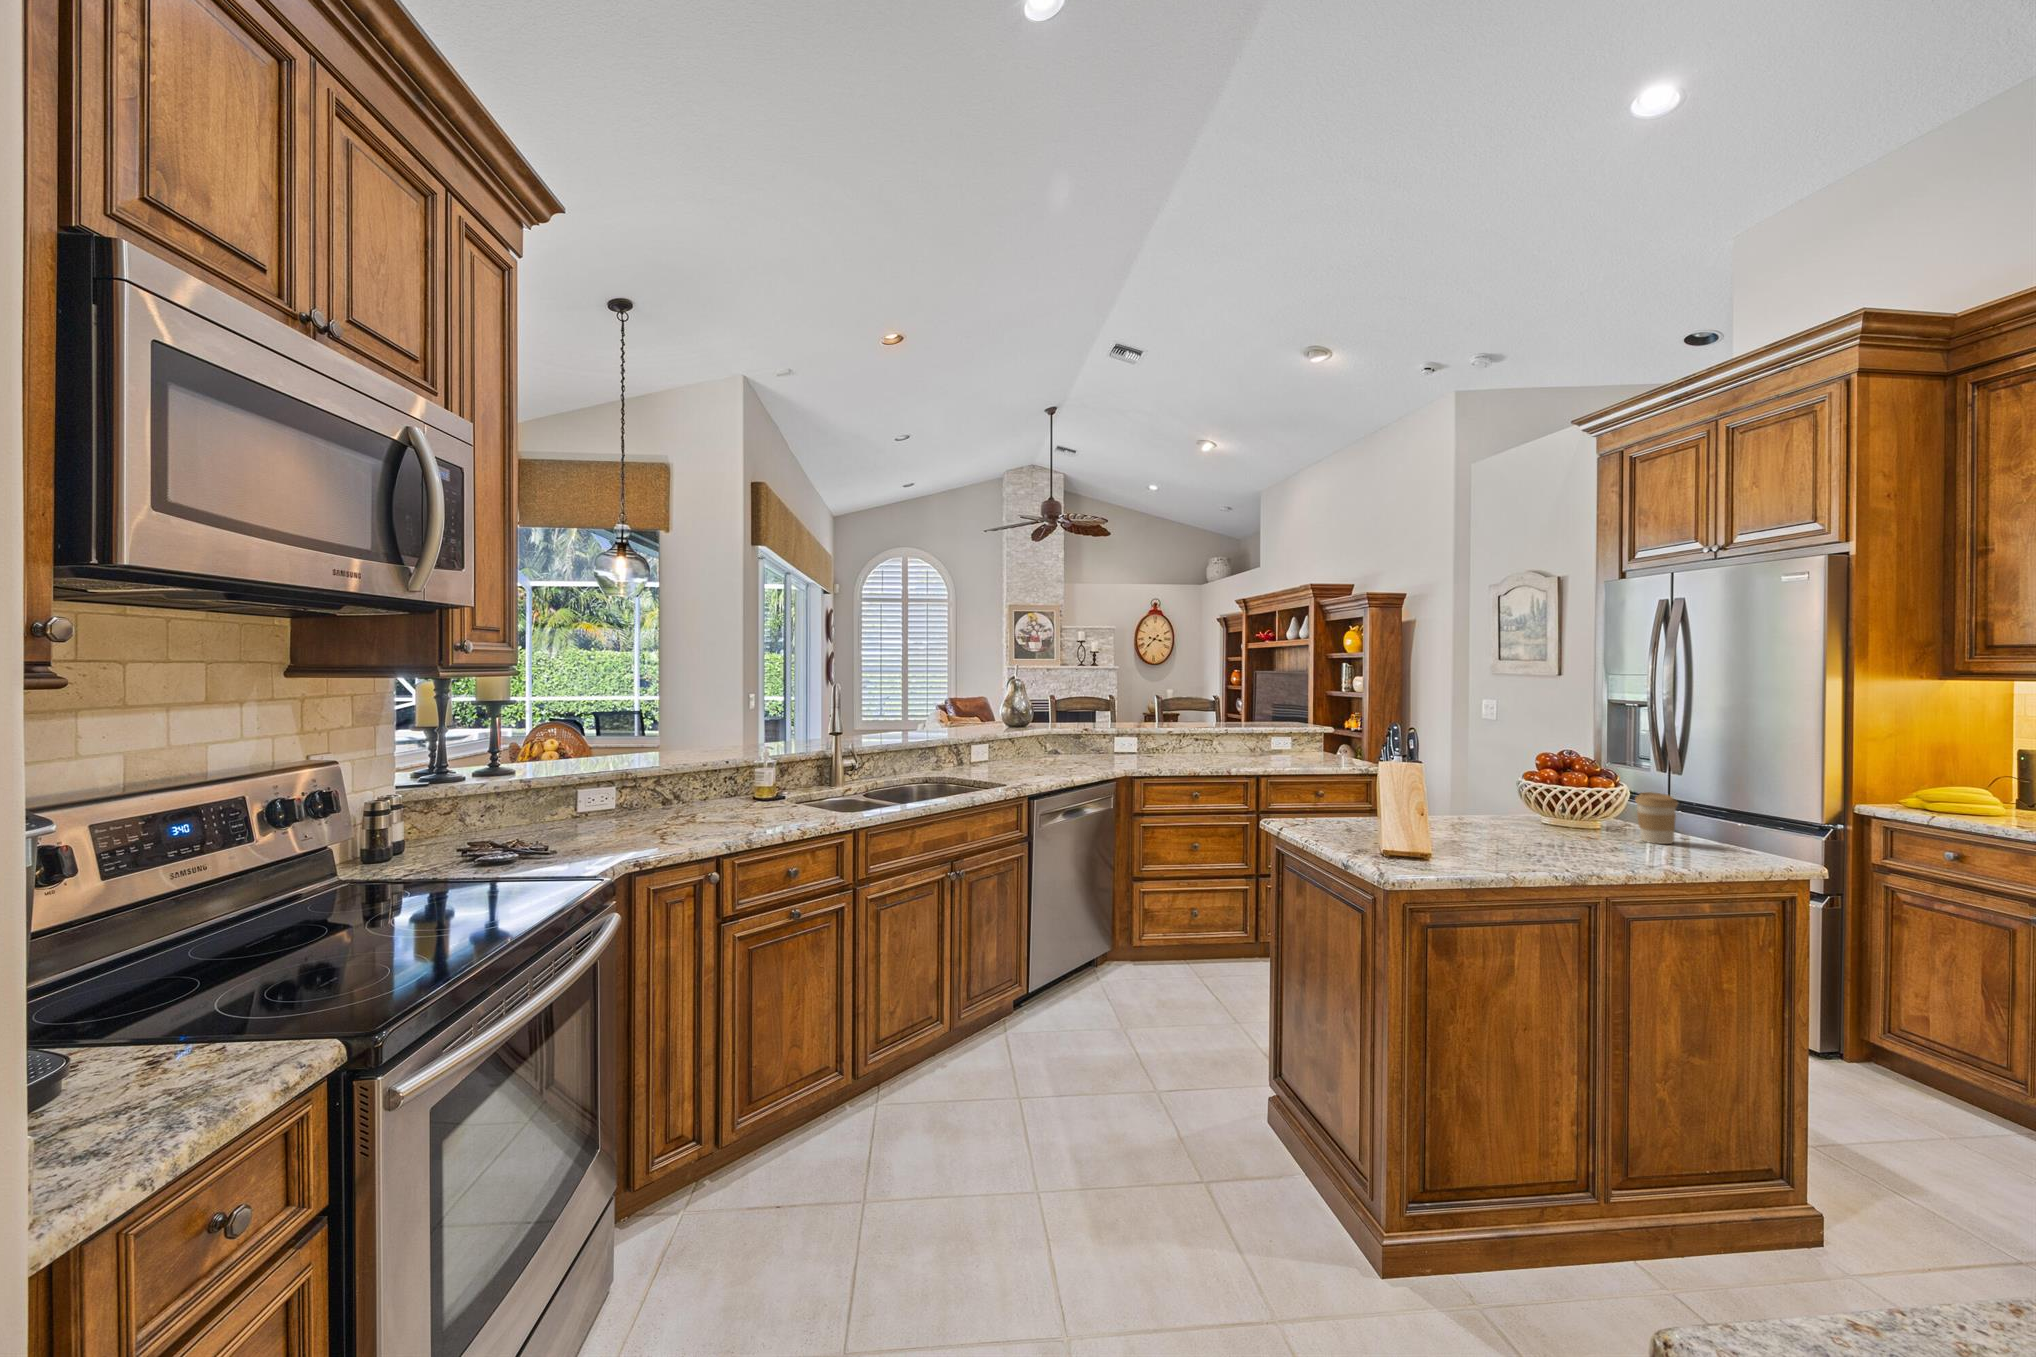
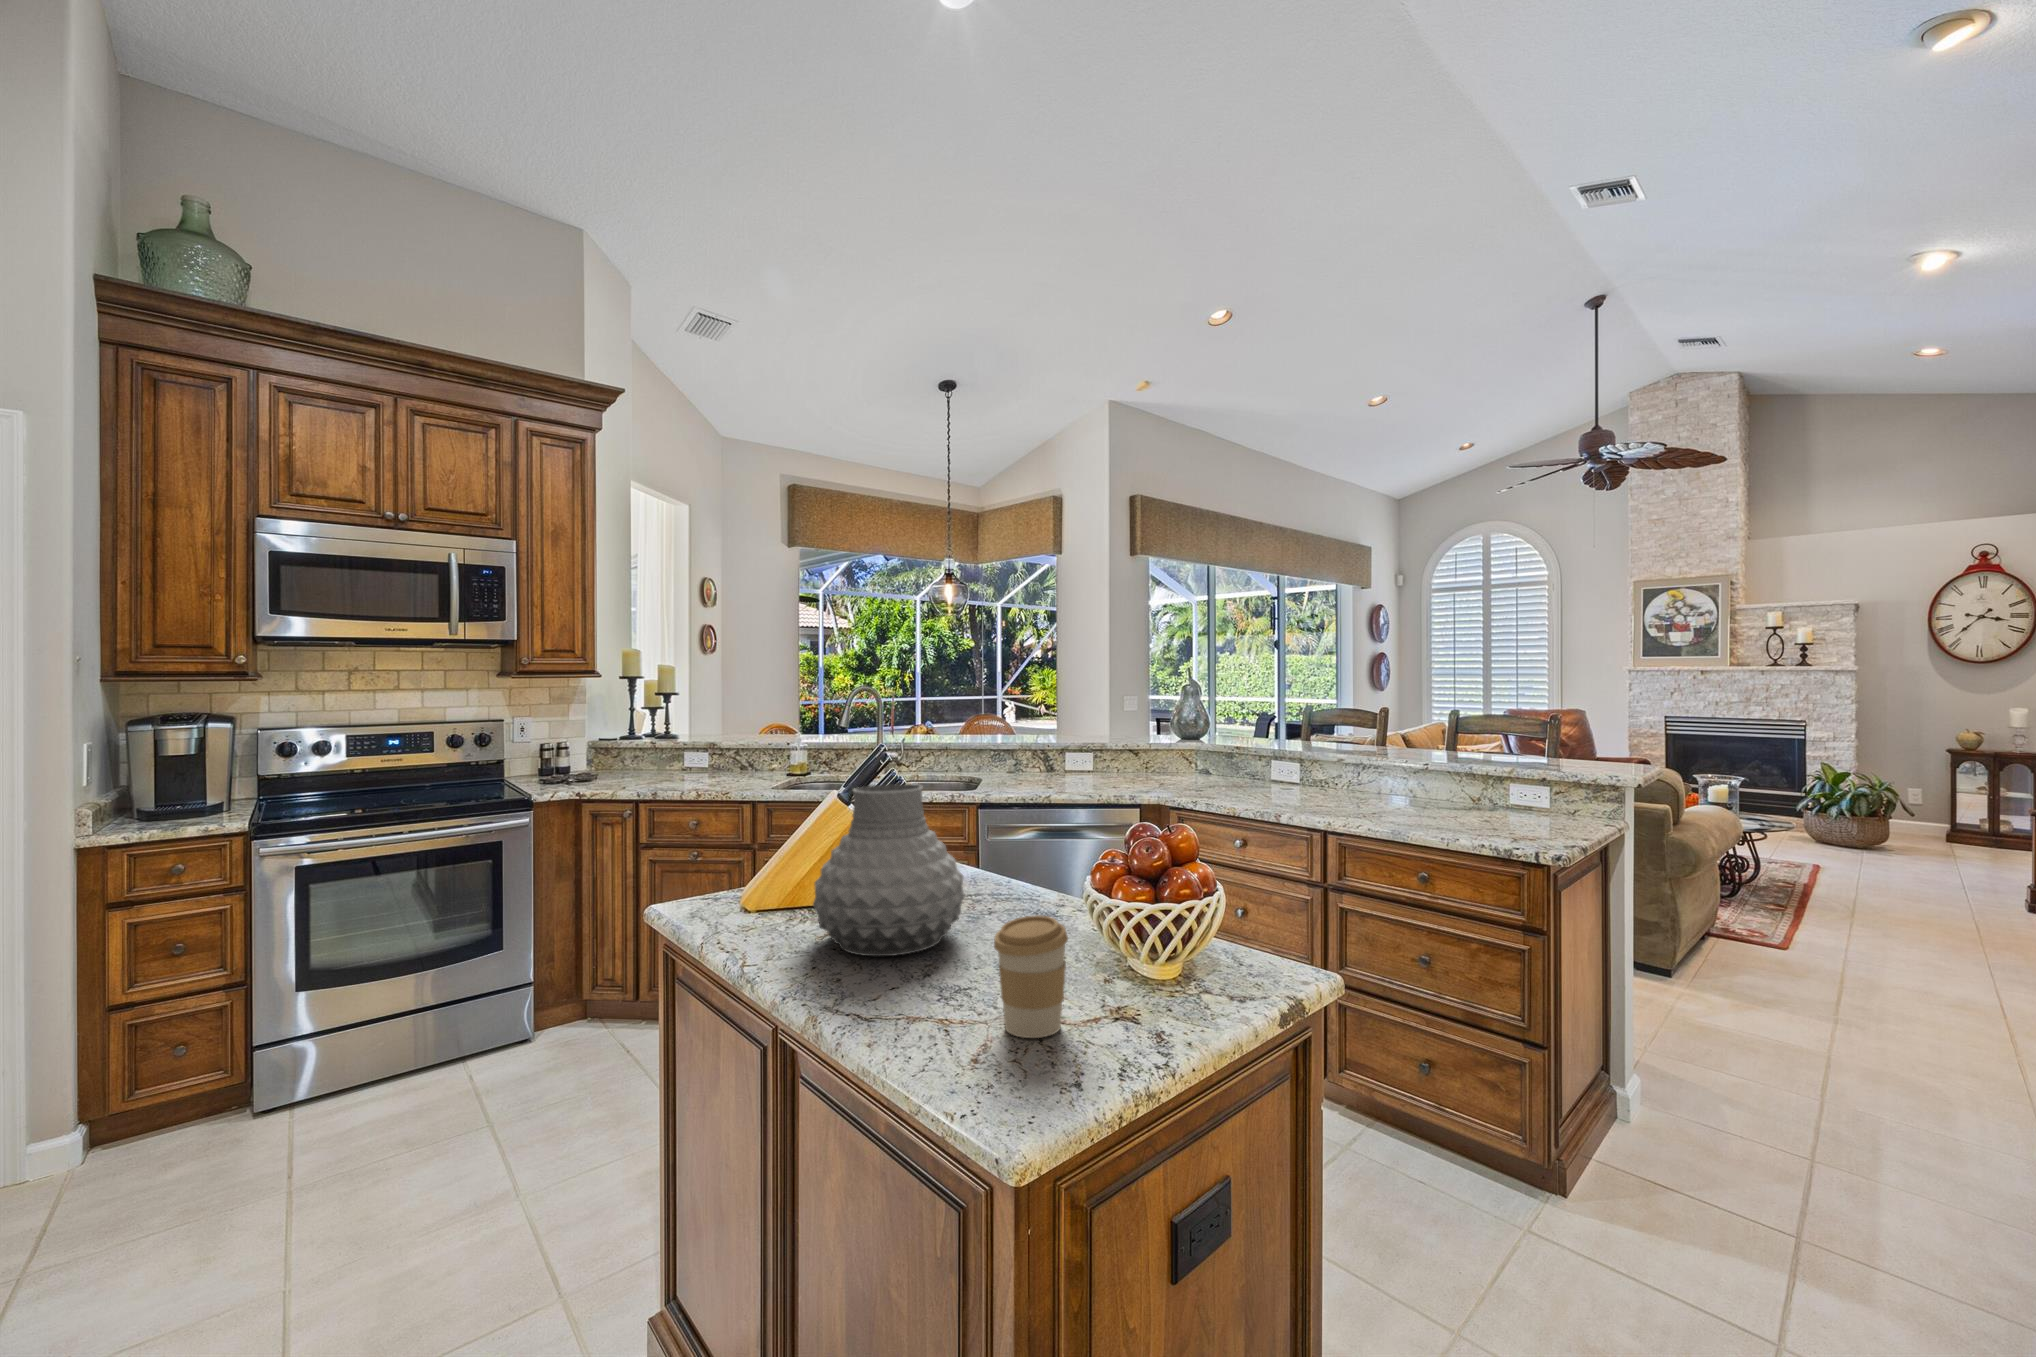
vase: none [1456,748,1559,846] -> present [813,784,965,956]

